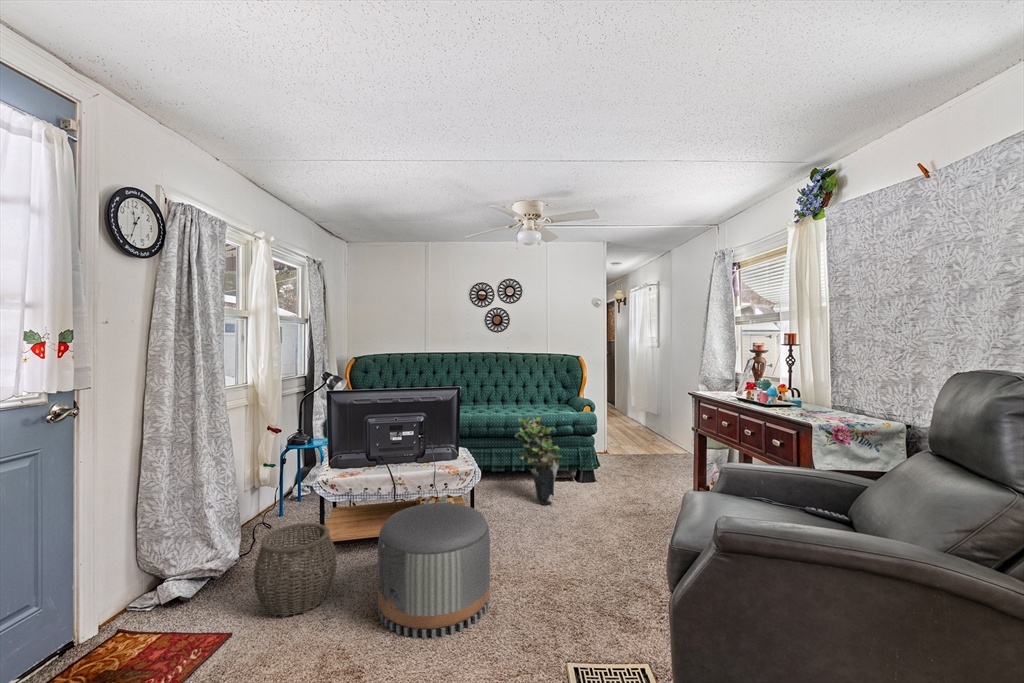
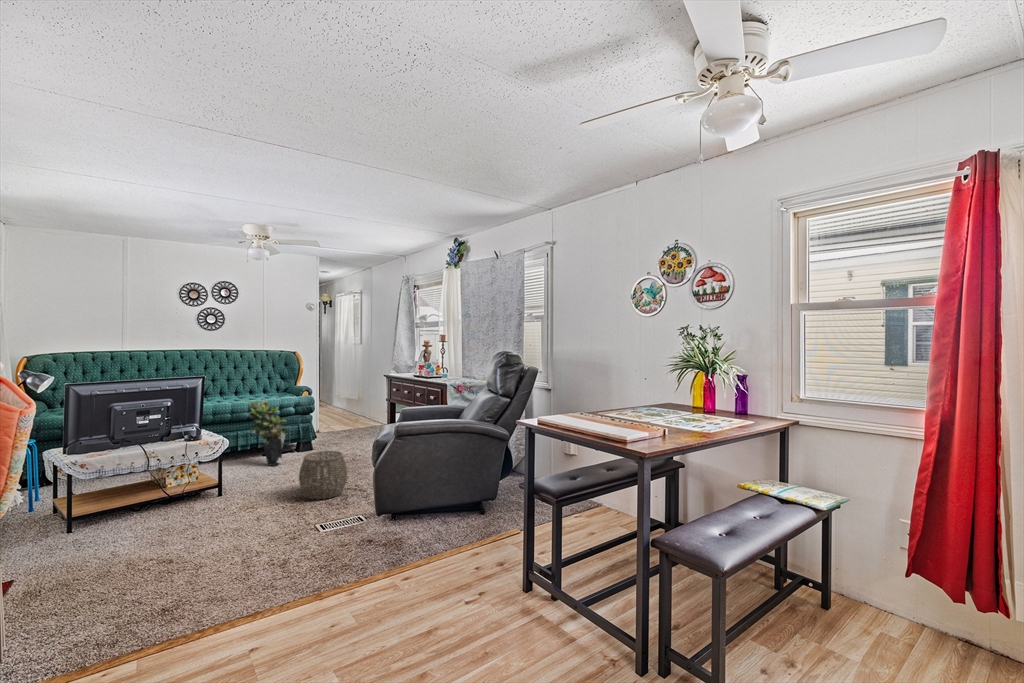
pouf: present [378,503,490,638] -> none [157,455,250,538]
woven basket: present [253,523,337,617] -> present [299,451,348,499]

